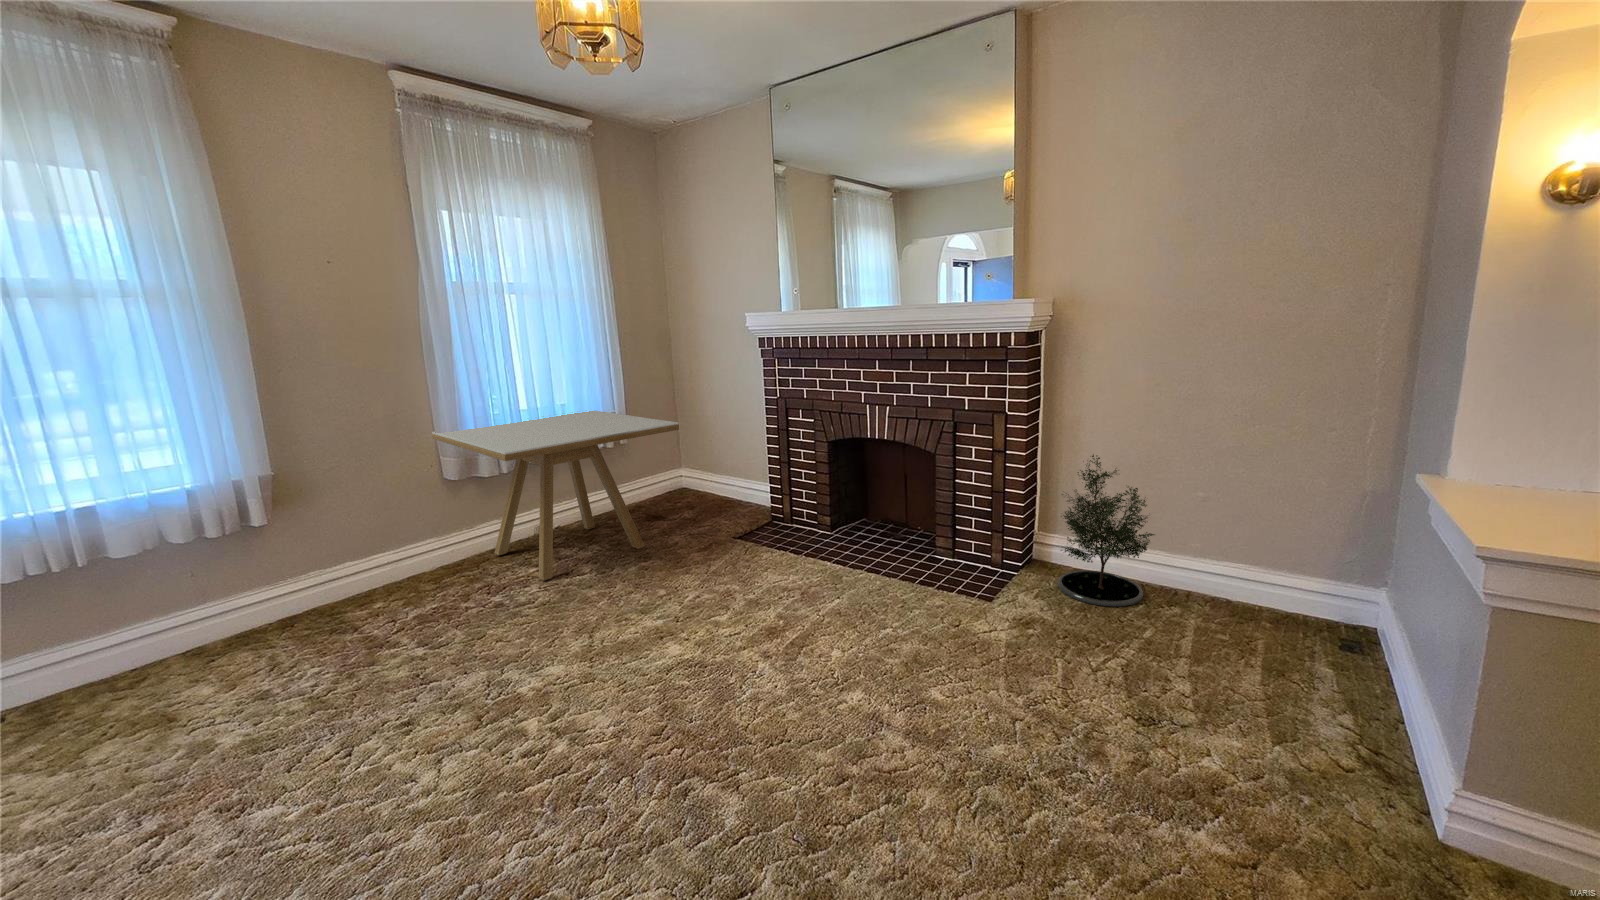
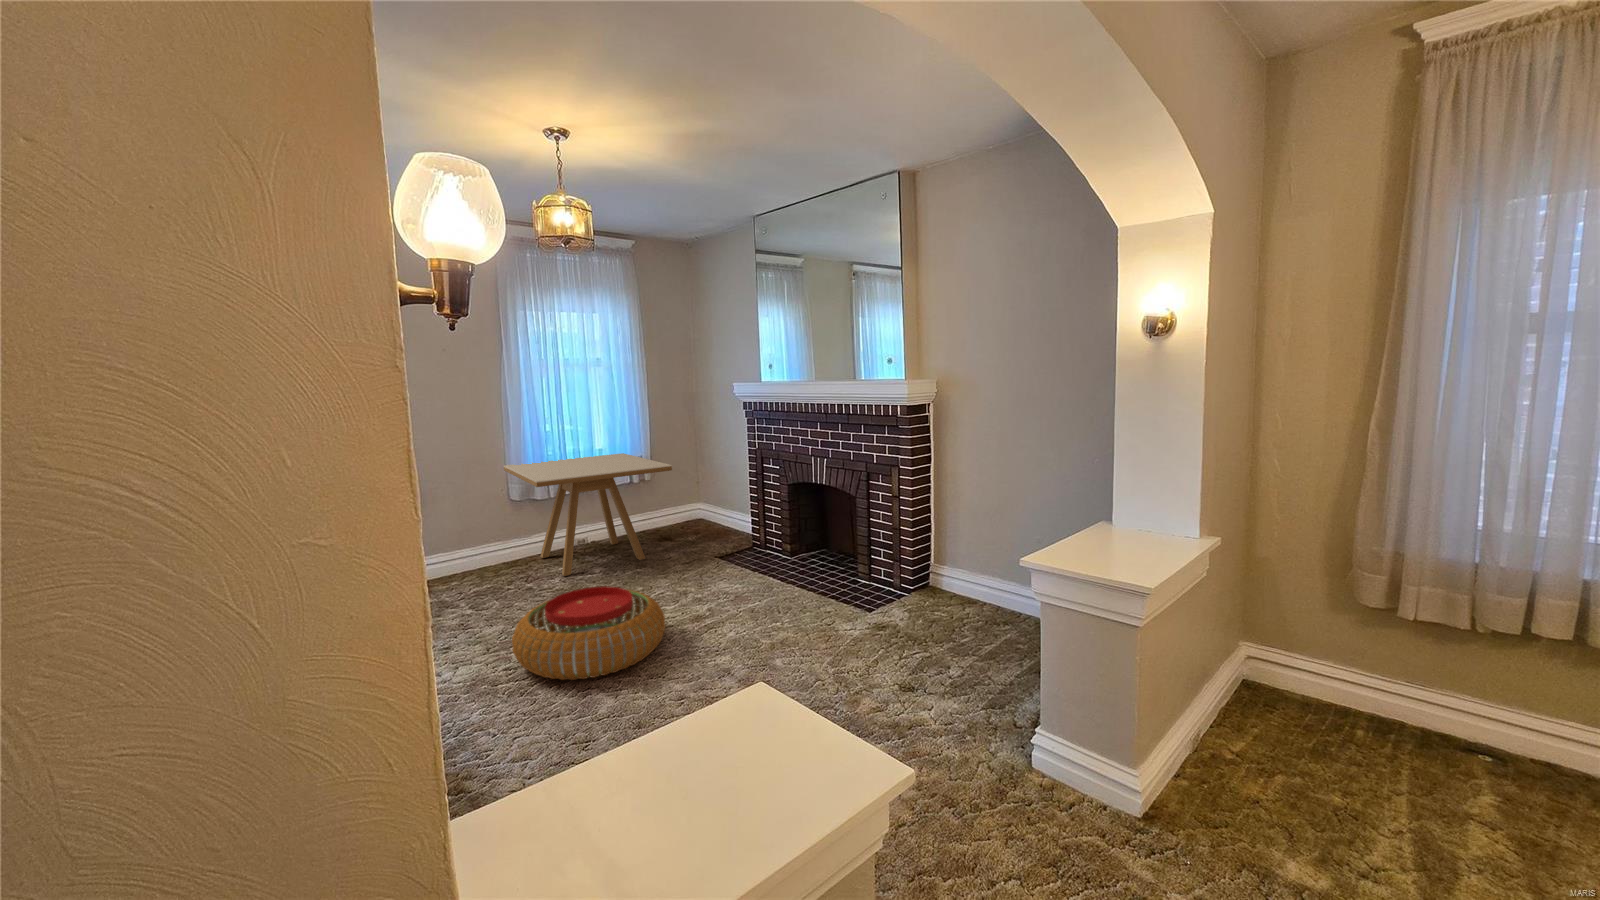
potted tree: present [1058,454,1155,606] -> none [921,500,1000,621]
pouf: none [529,603,757,765] -> present [512,586,665,680]

